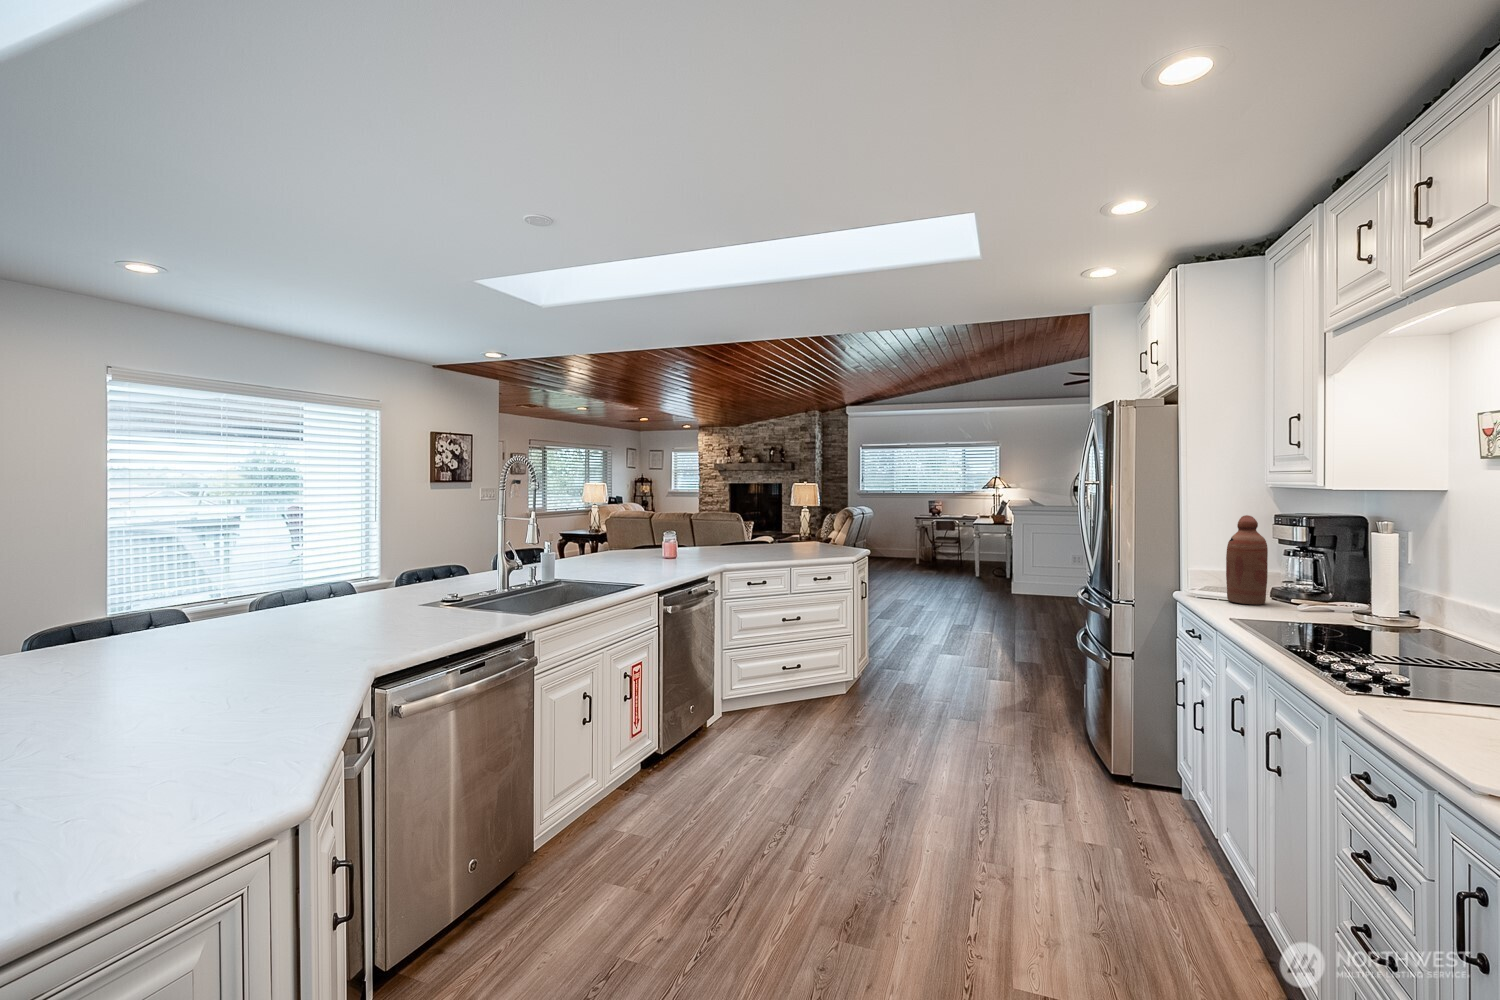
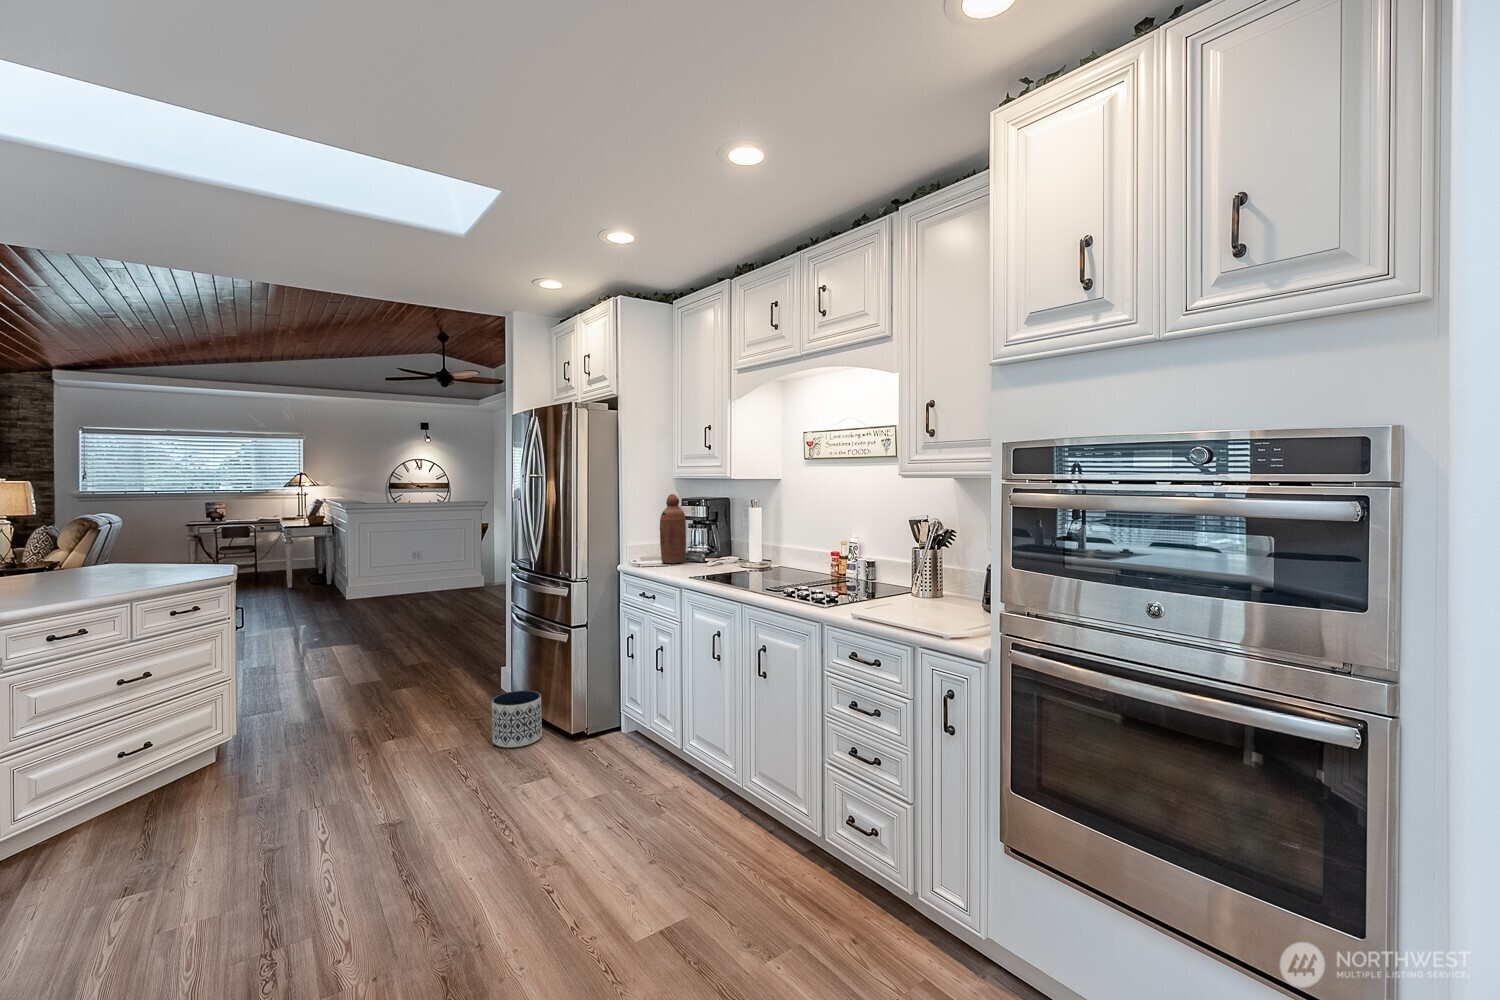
planter: none [1032,706,1085,765] -> present [492,690,542,748]

